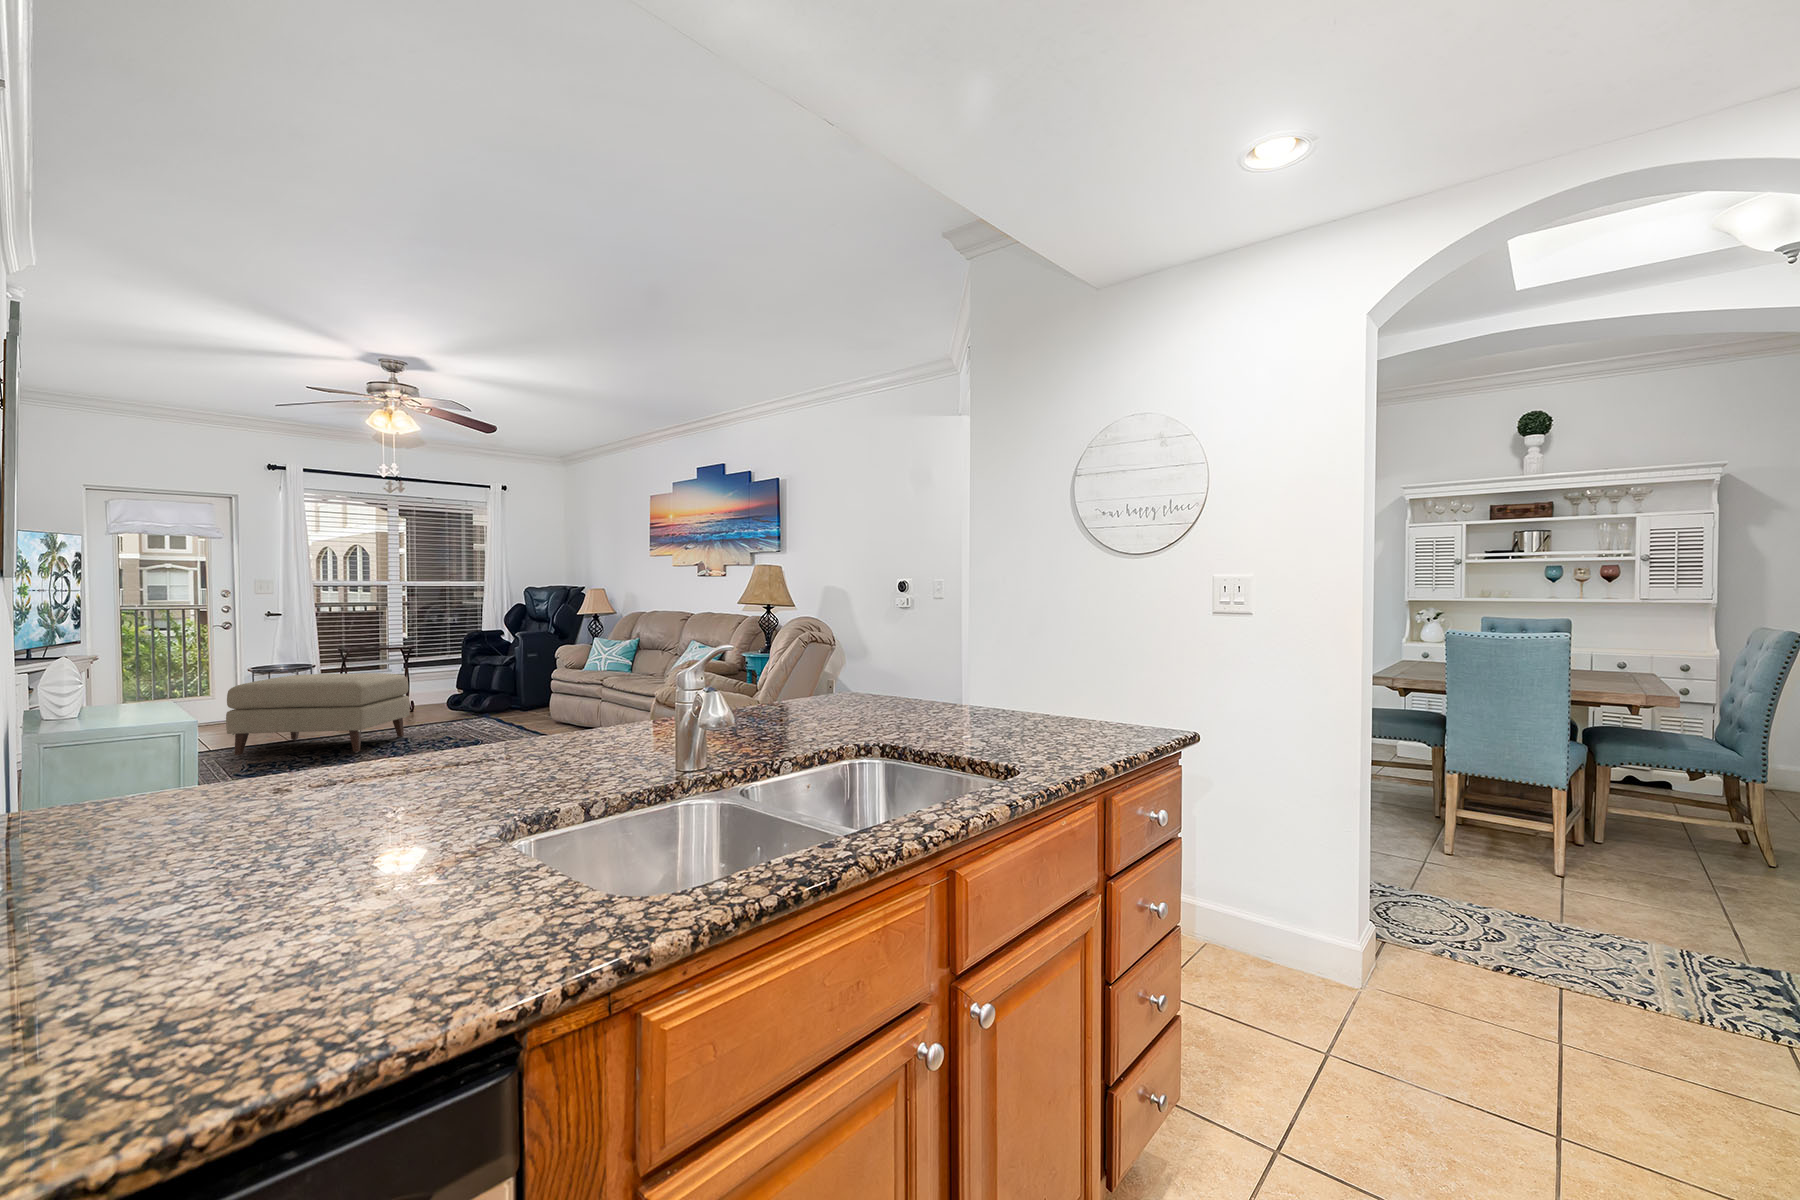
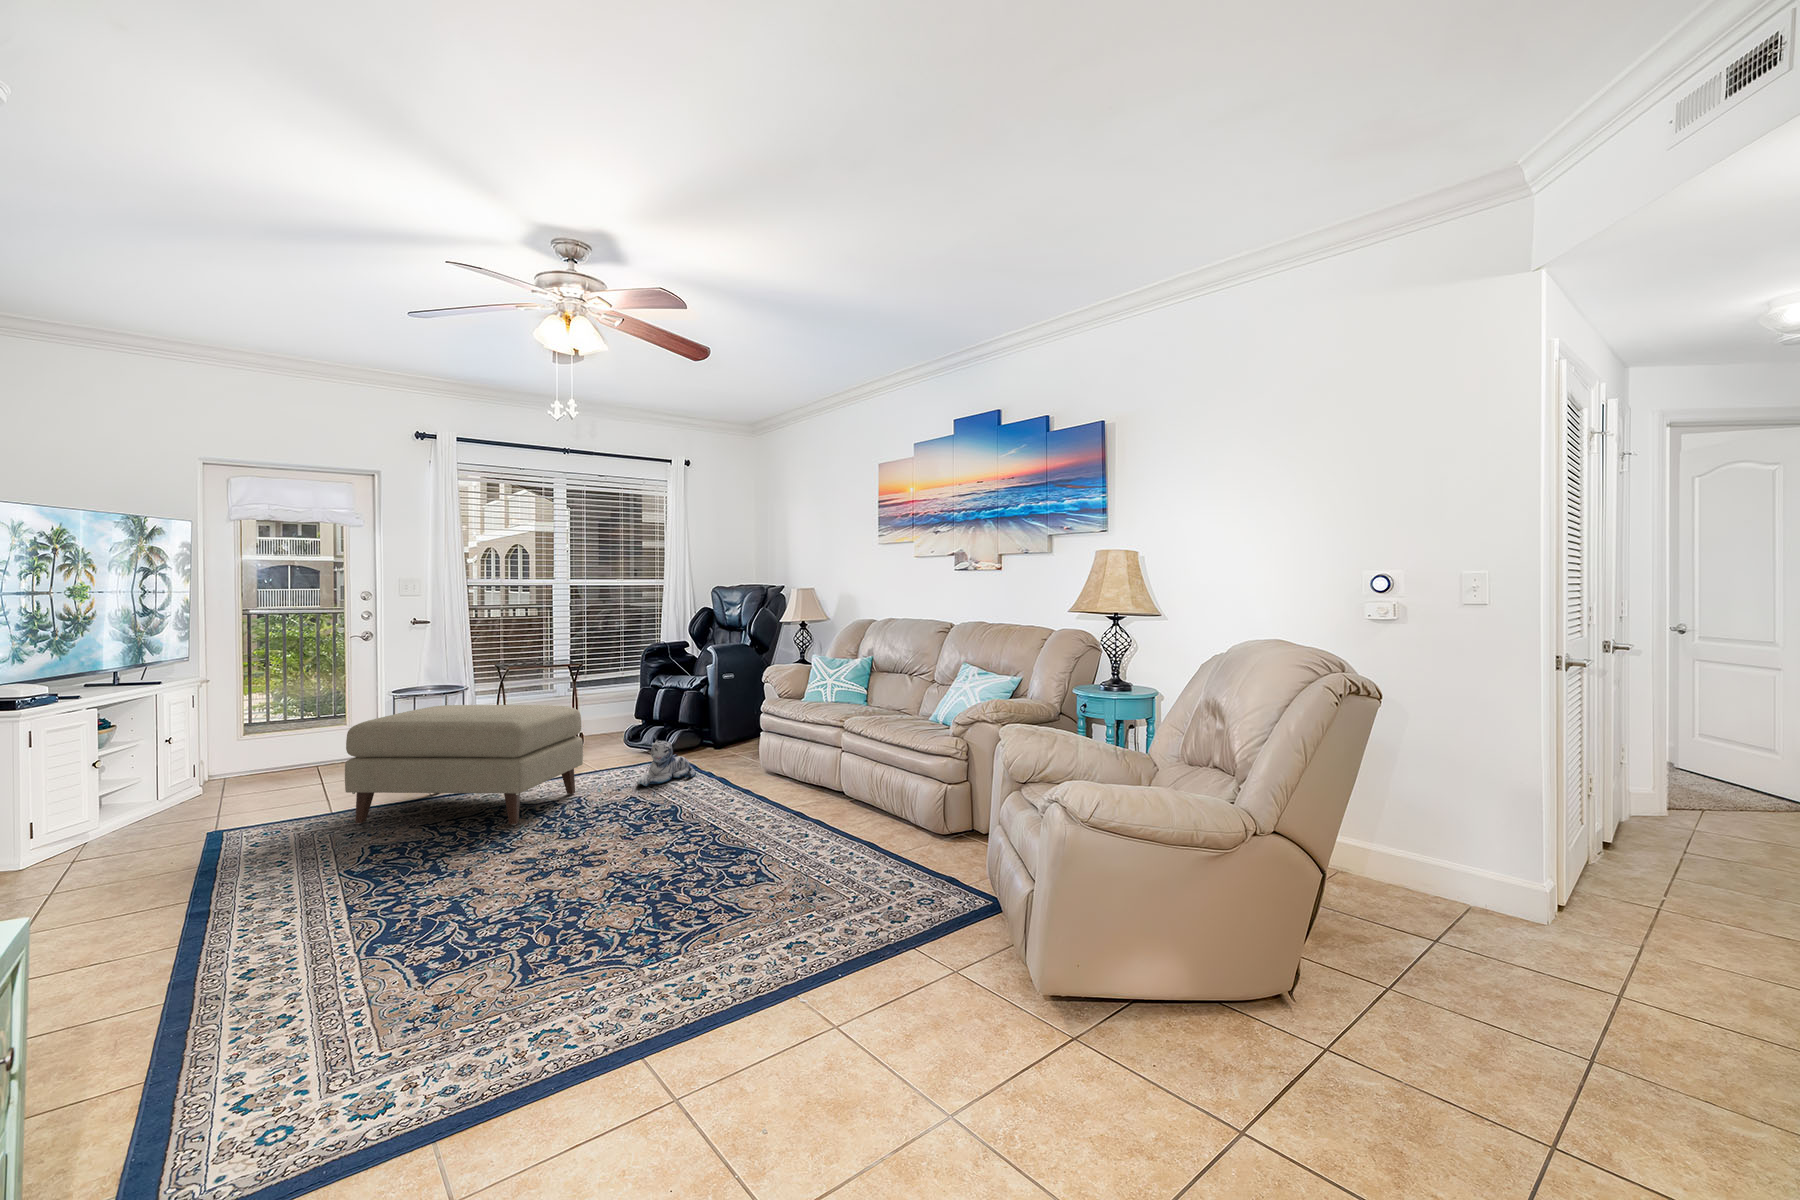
plush toy: none [452,698,500,731] -> present [637,740,696,786]

